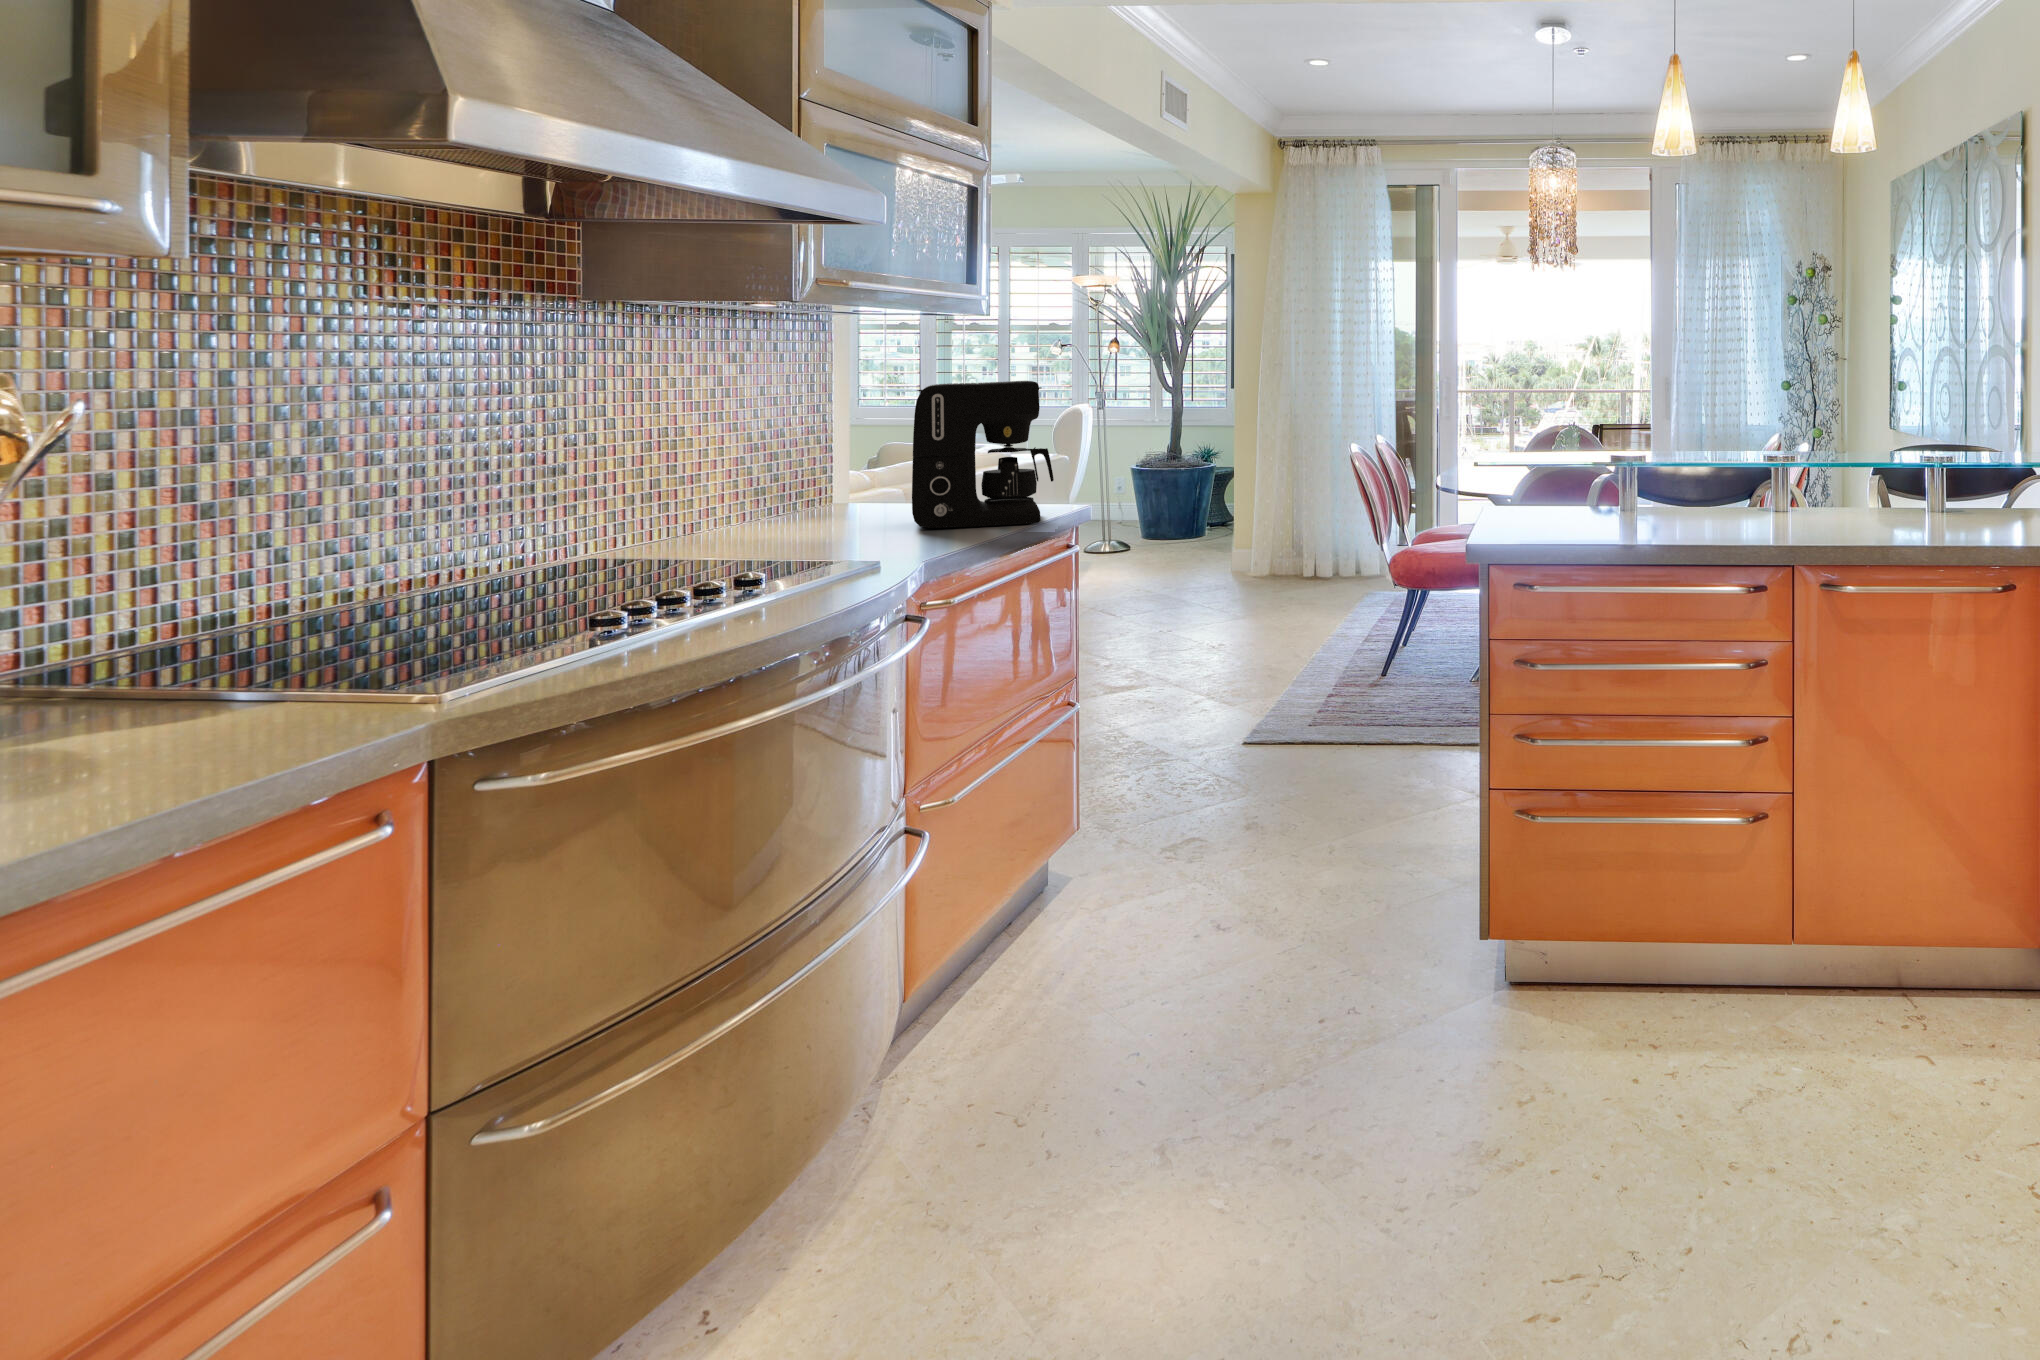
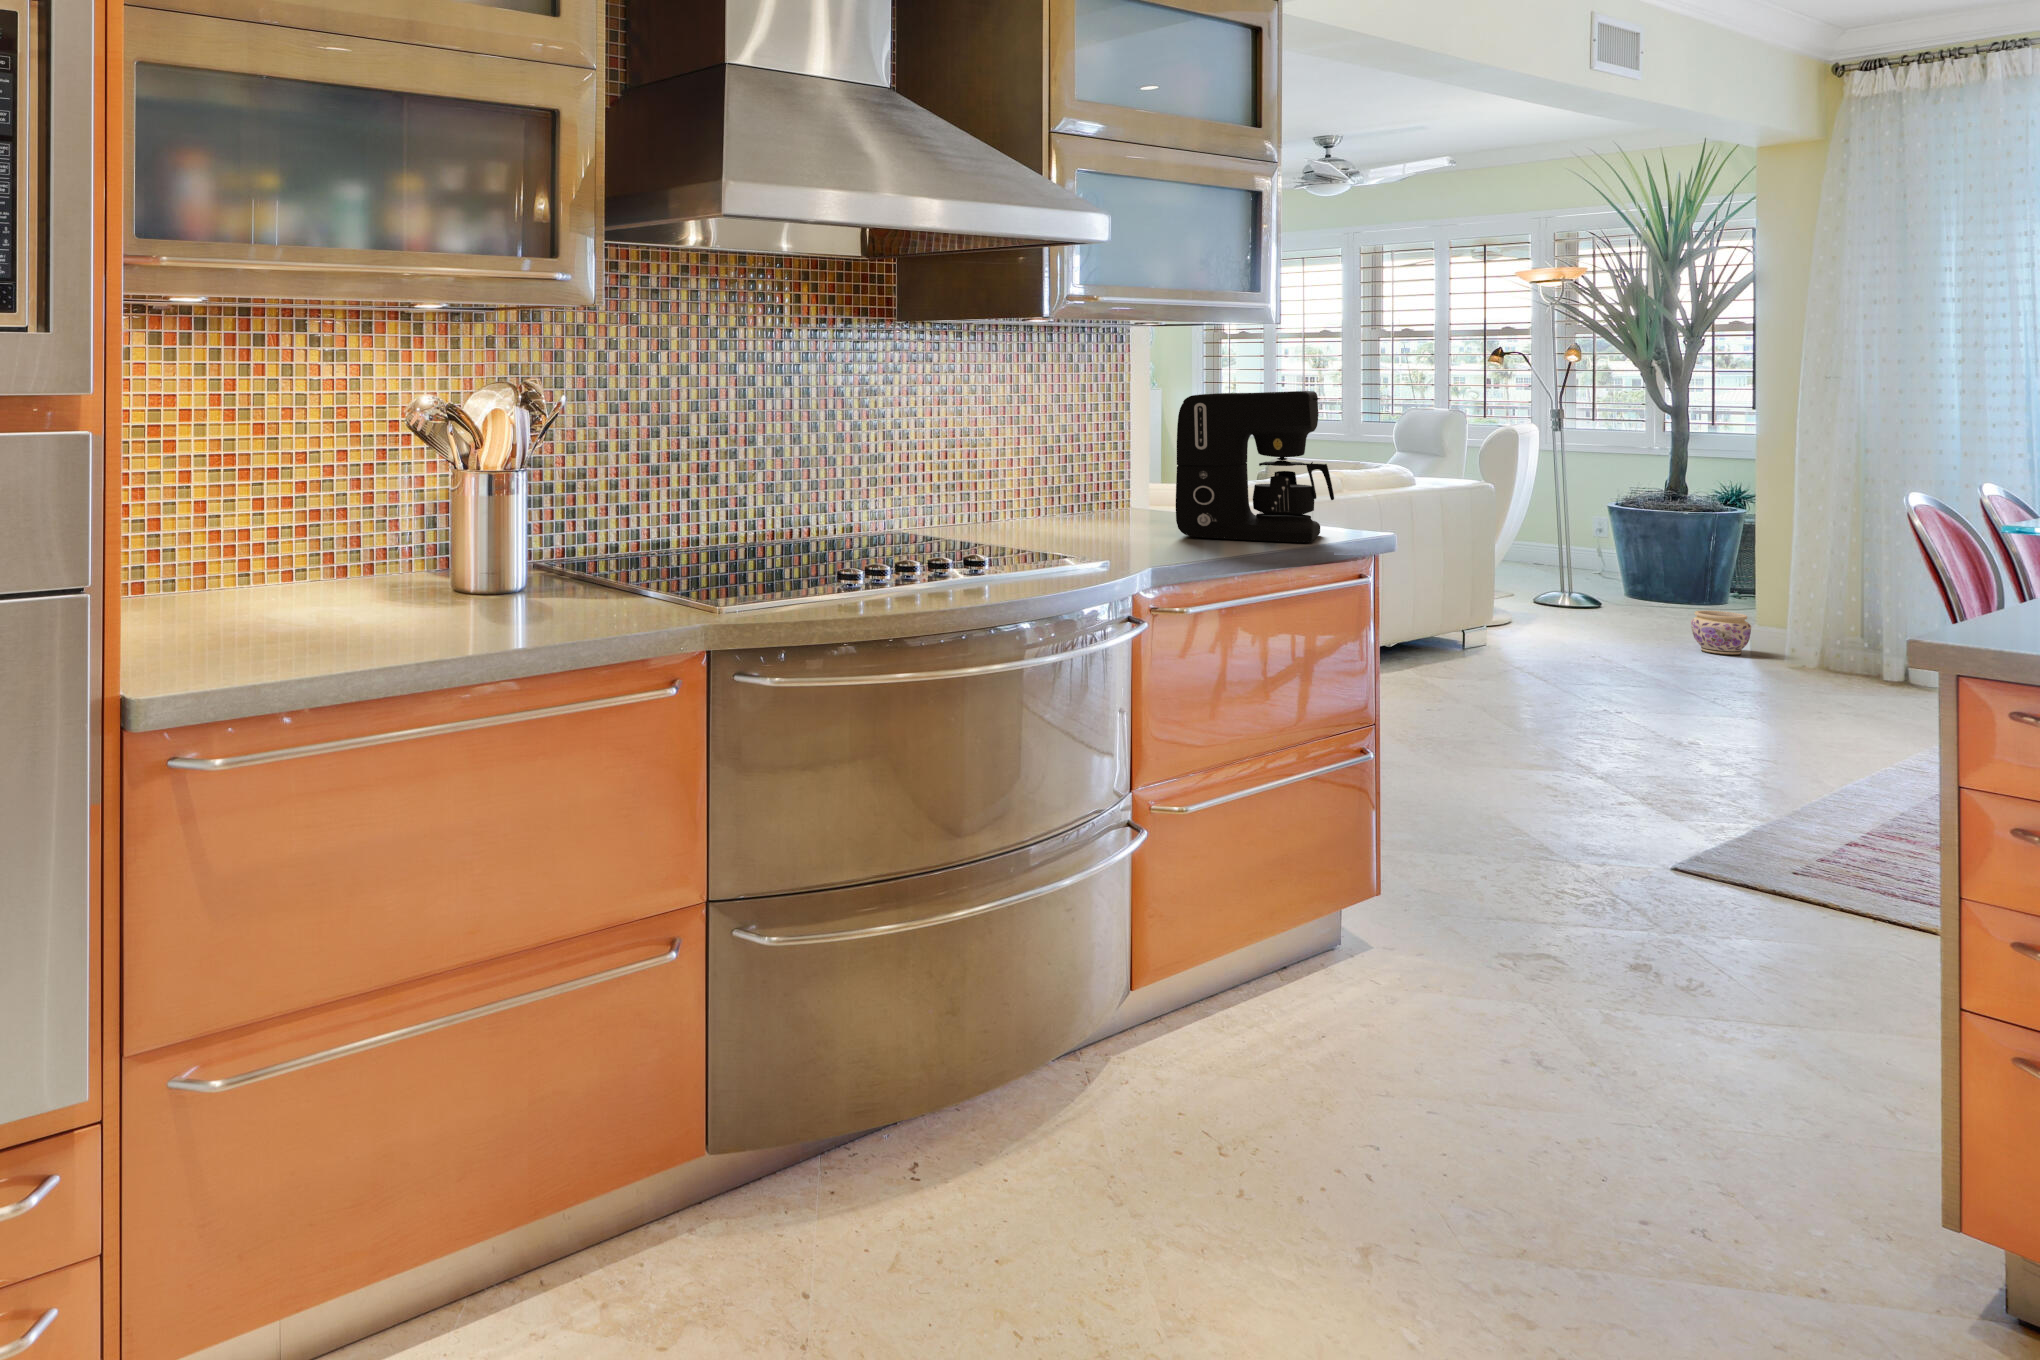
planter: none [1191,542,1227,575] -> present [1691,611,1751,655]

